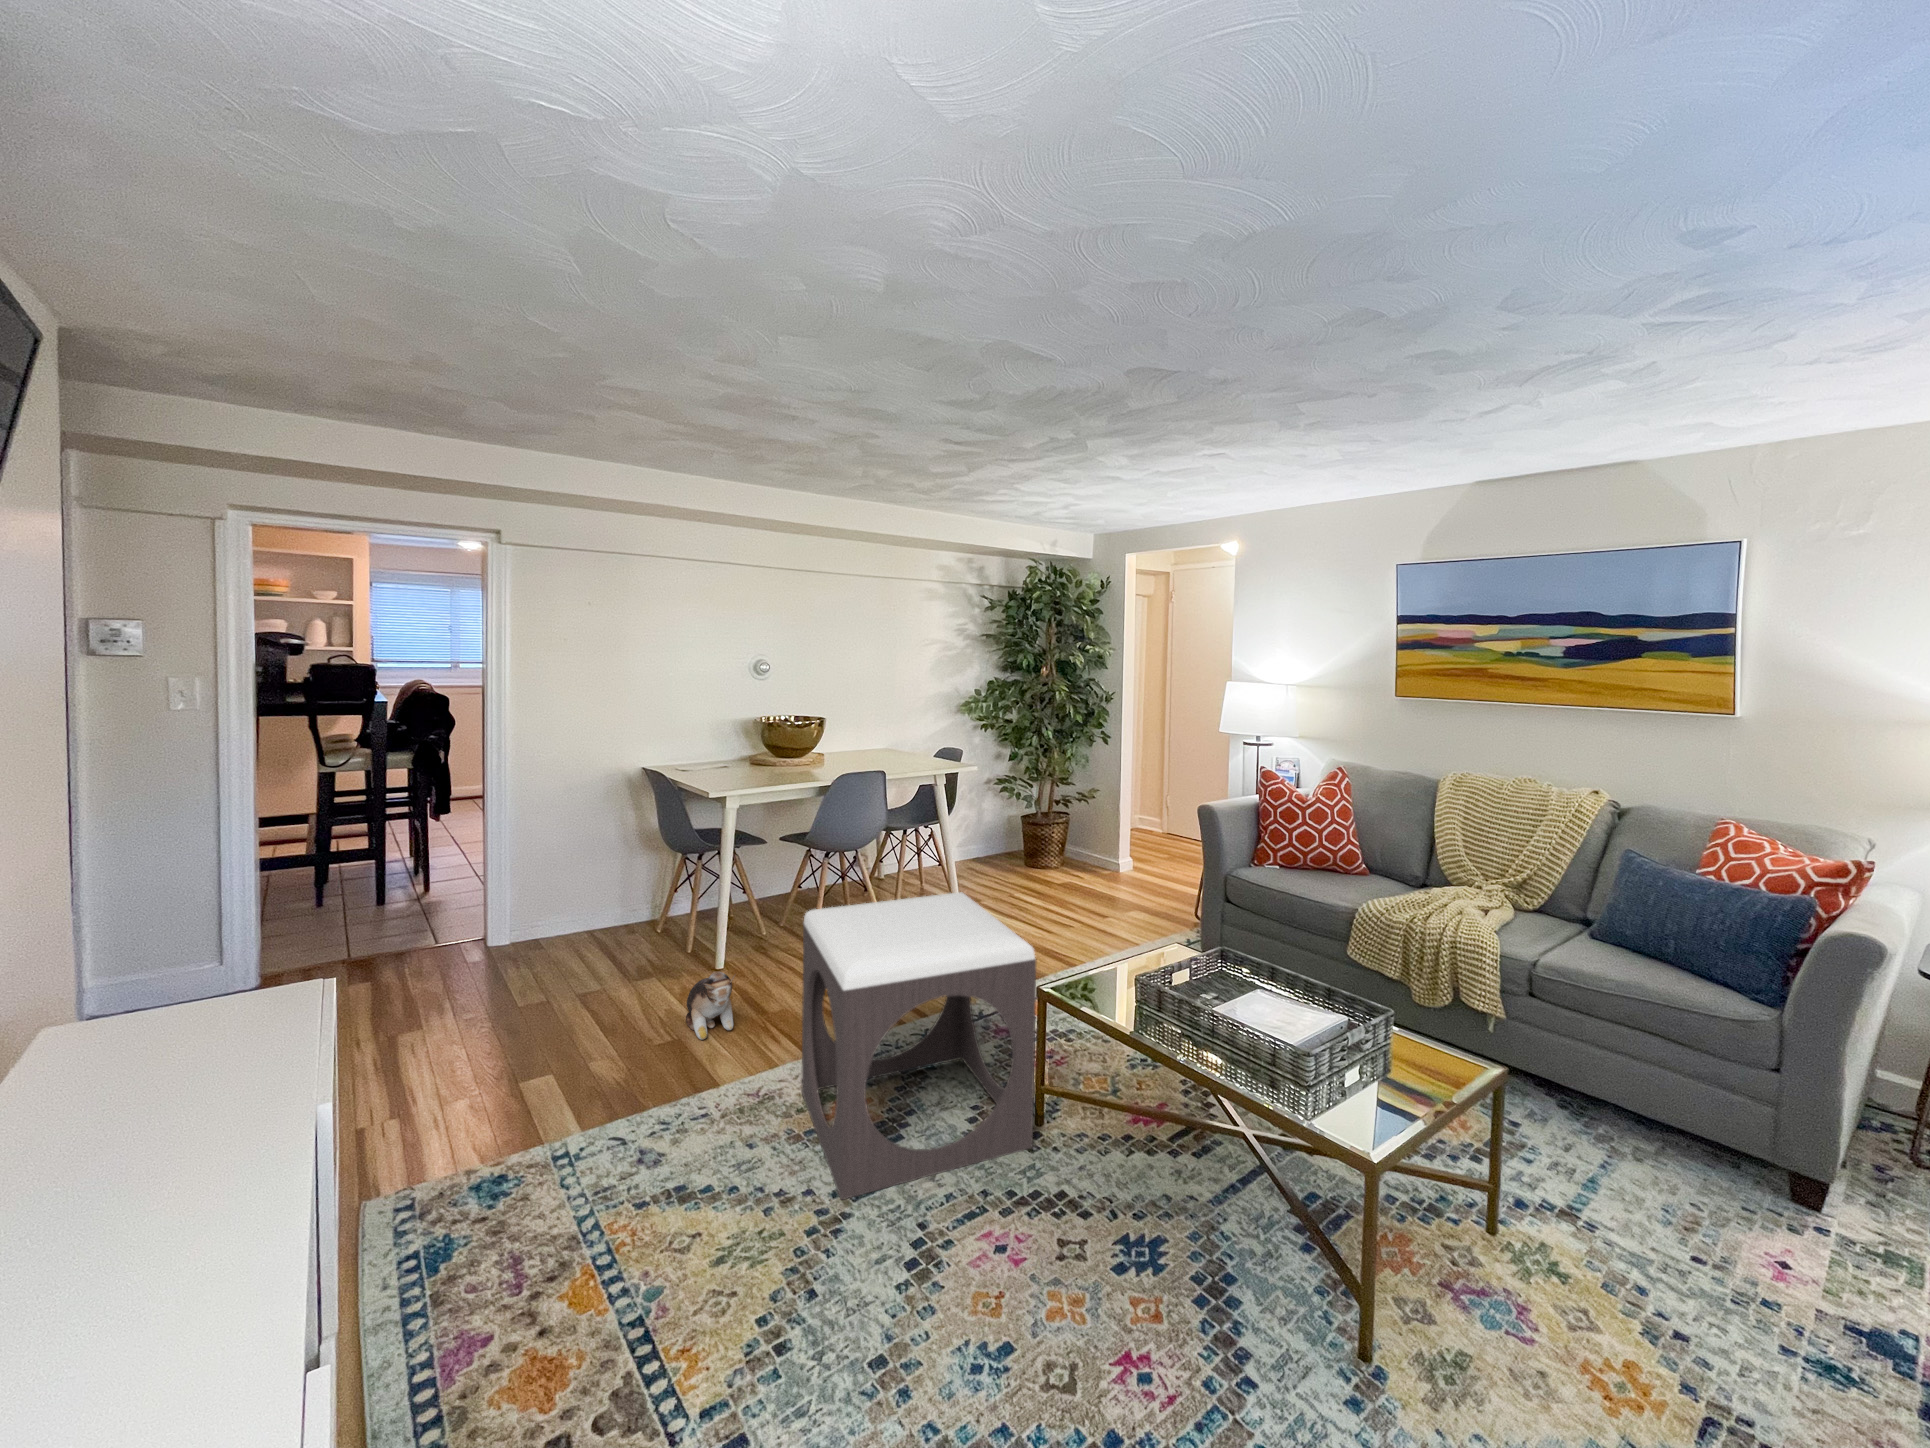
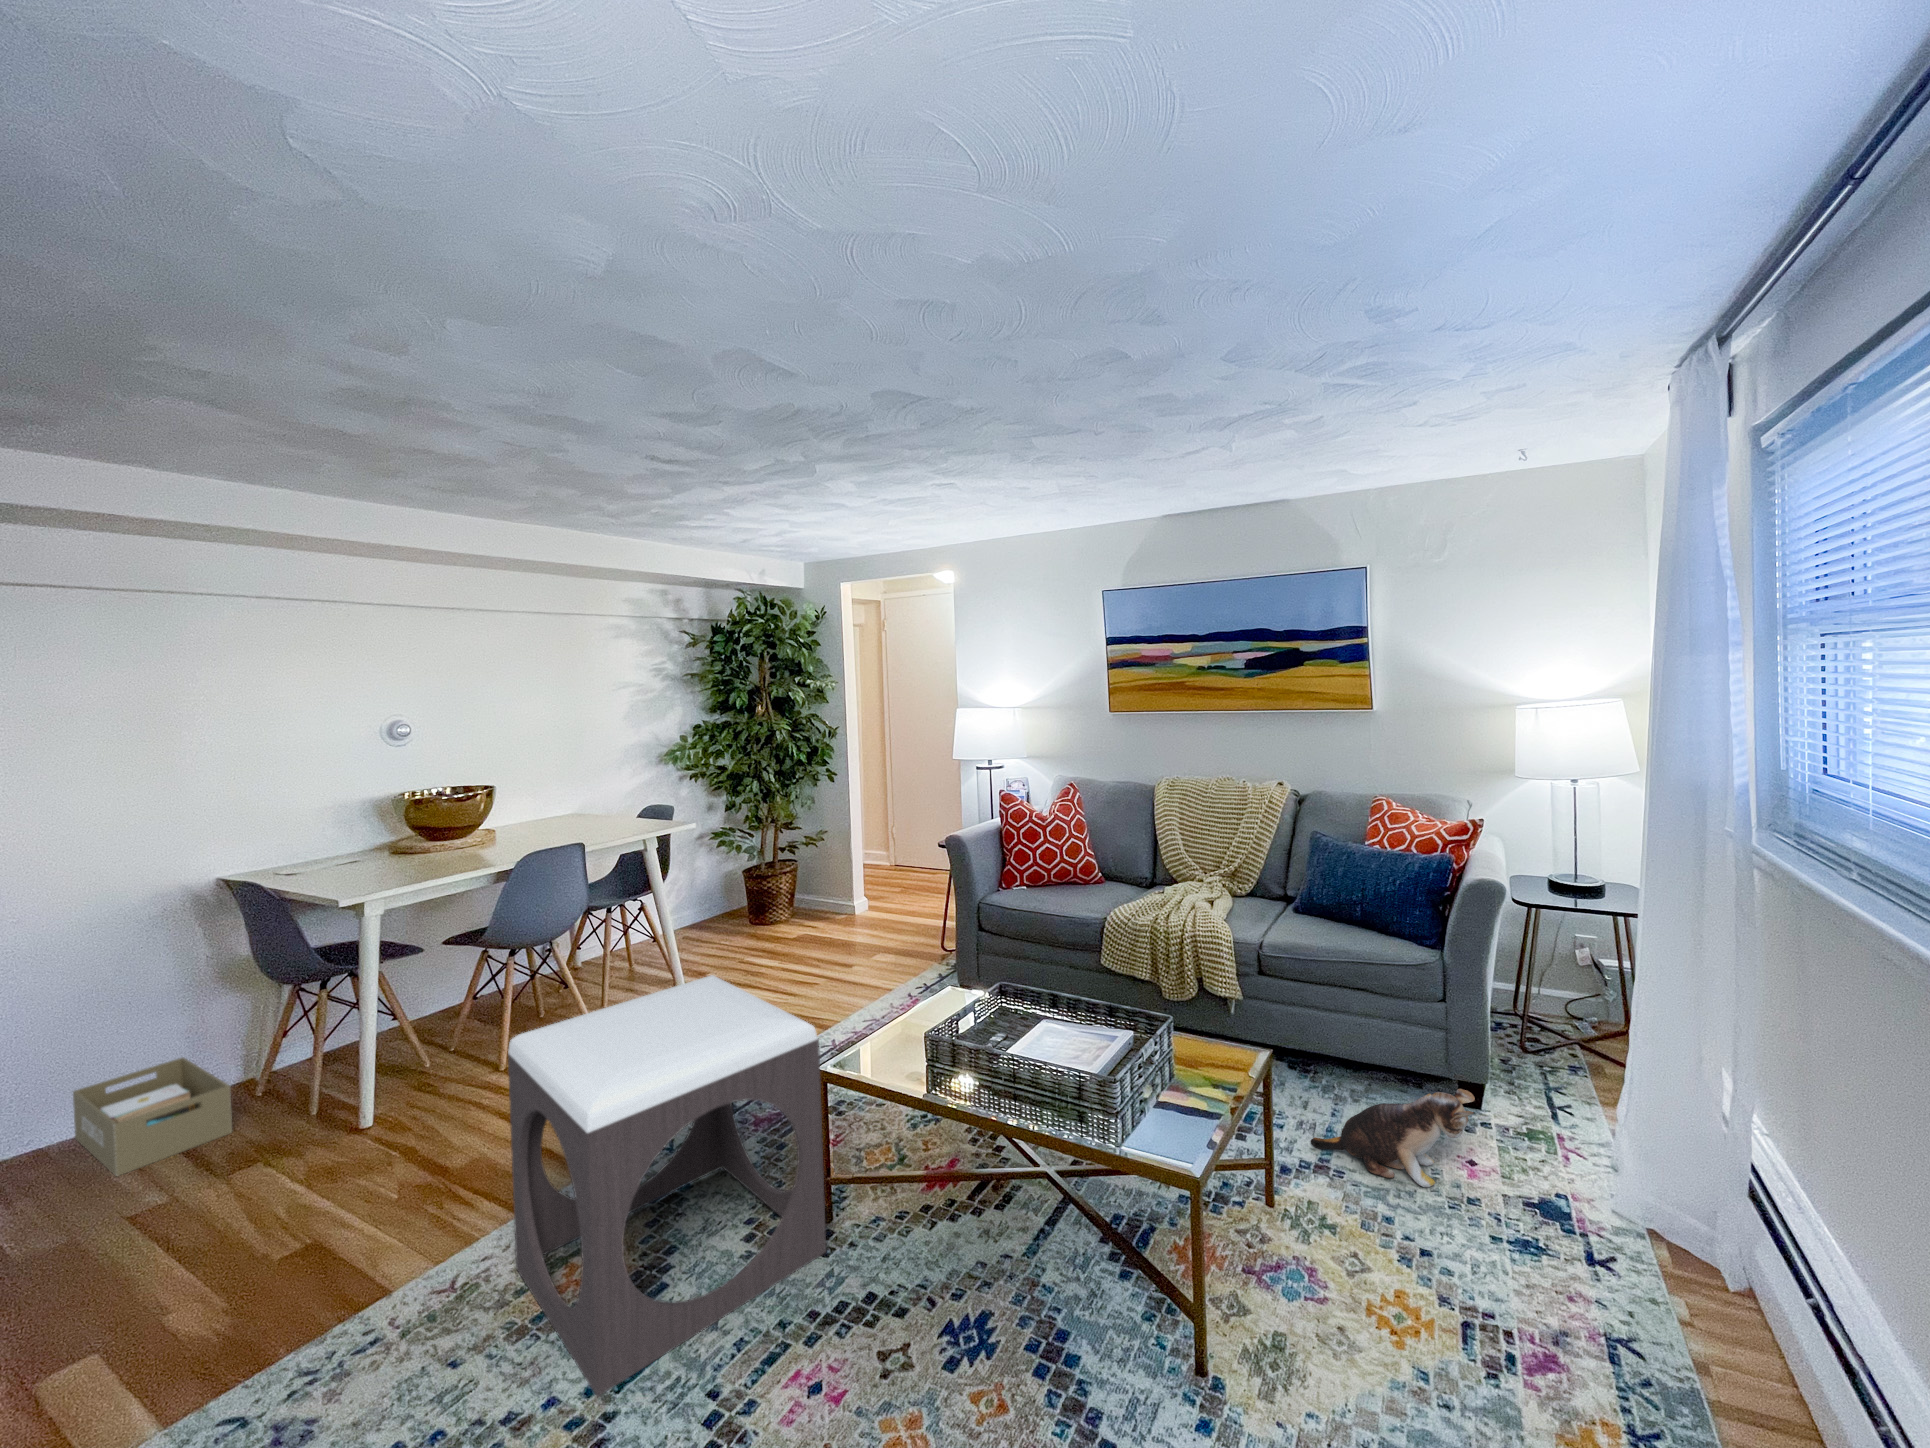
storage box: none [560,894,644,967] -> present [73,1058,232,1177]
plush toy: present [686,972,736,1040] -> present [1311,1089,1475,1187]

